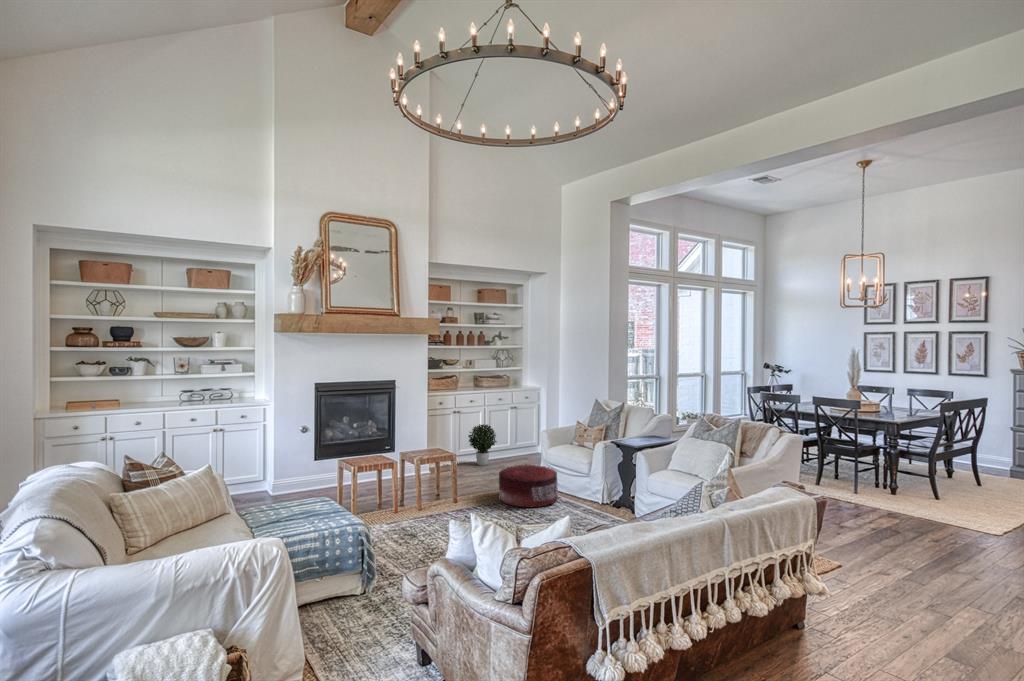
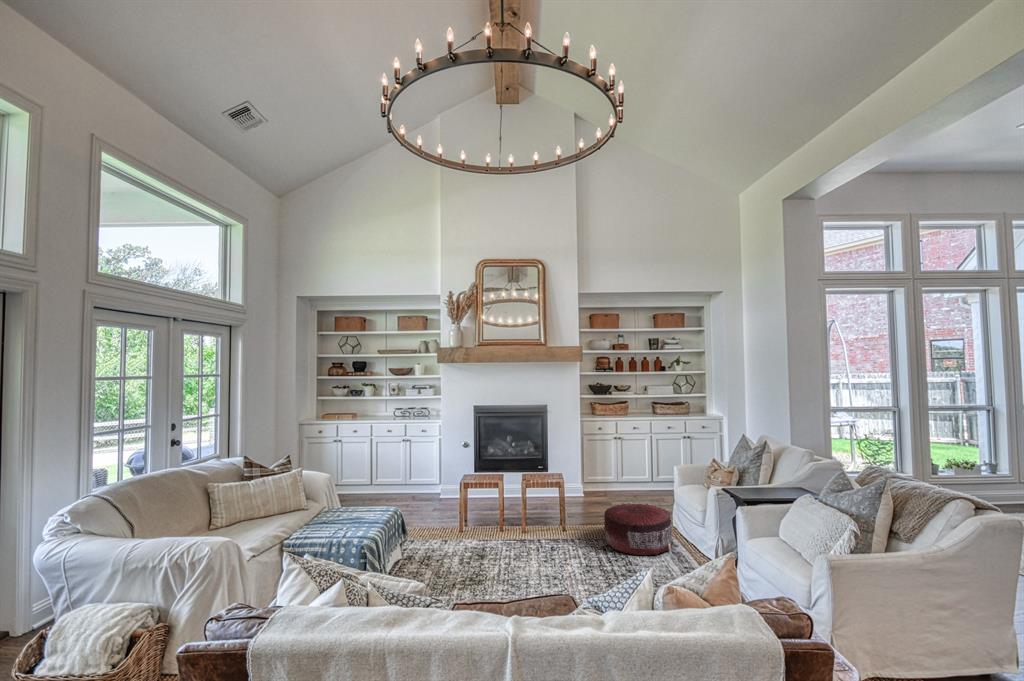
potted plant: present [468,424,496,466] -> none [628,453,659,497]

